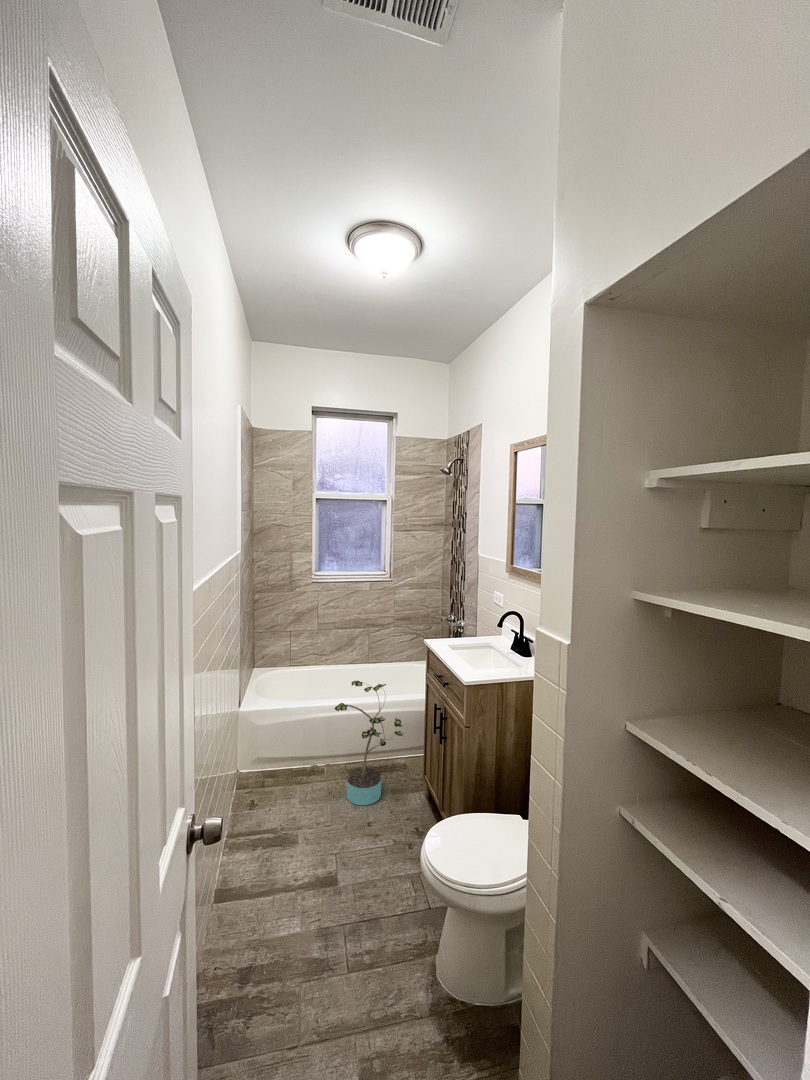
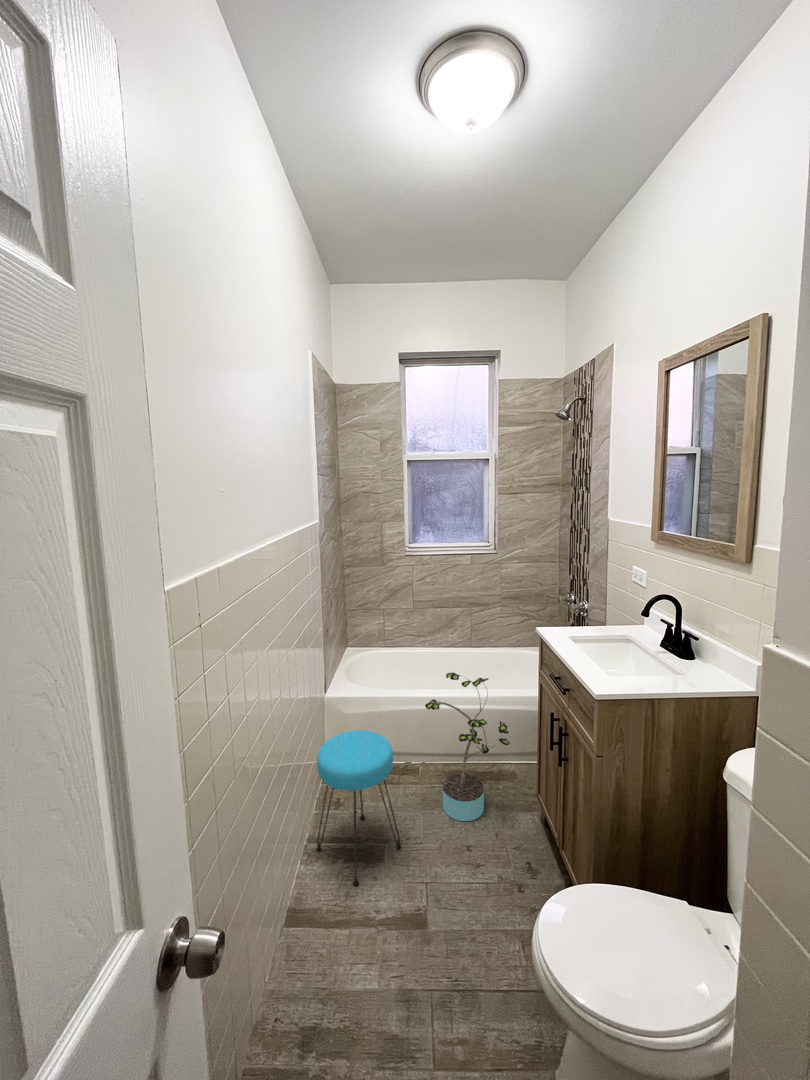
stool: none [236,733,313,863] -> present [316,730,402,885]

